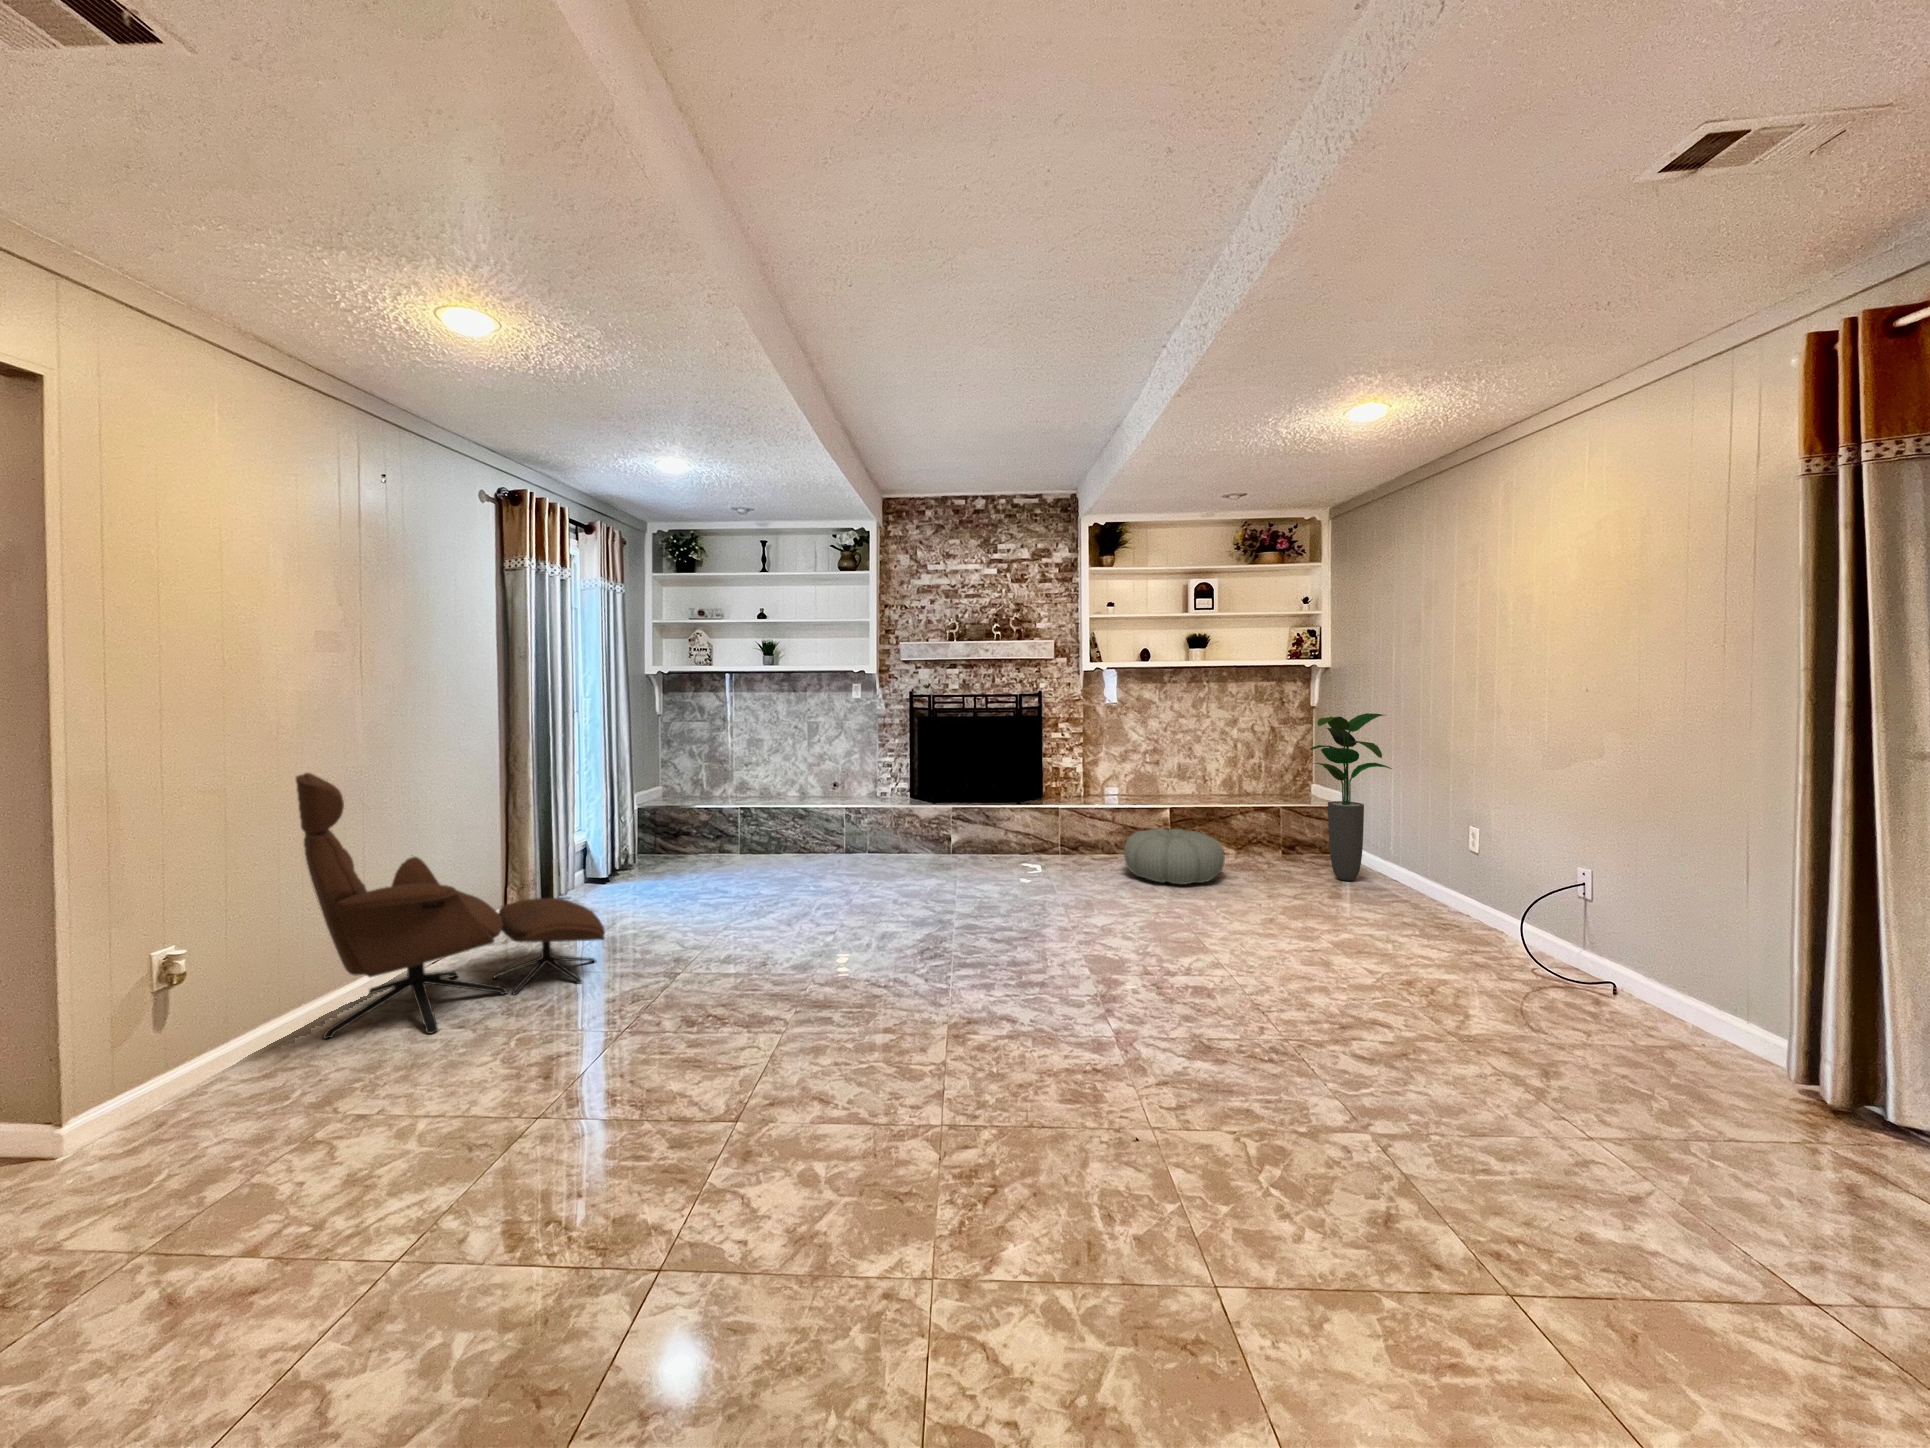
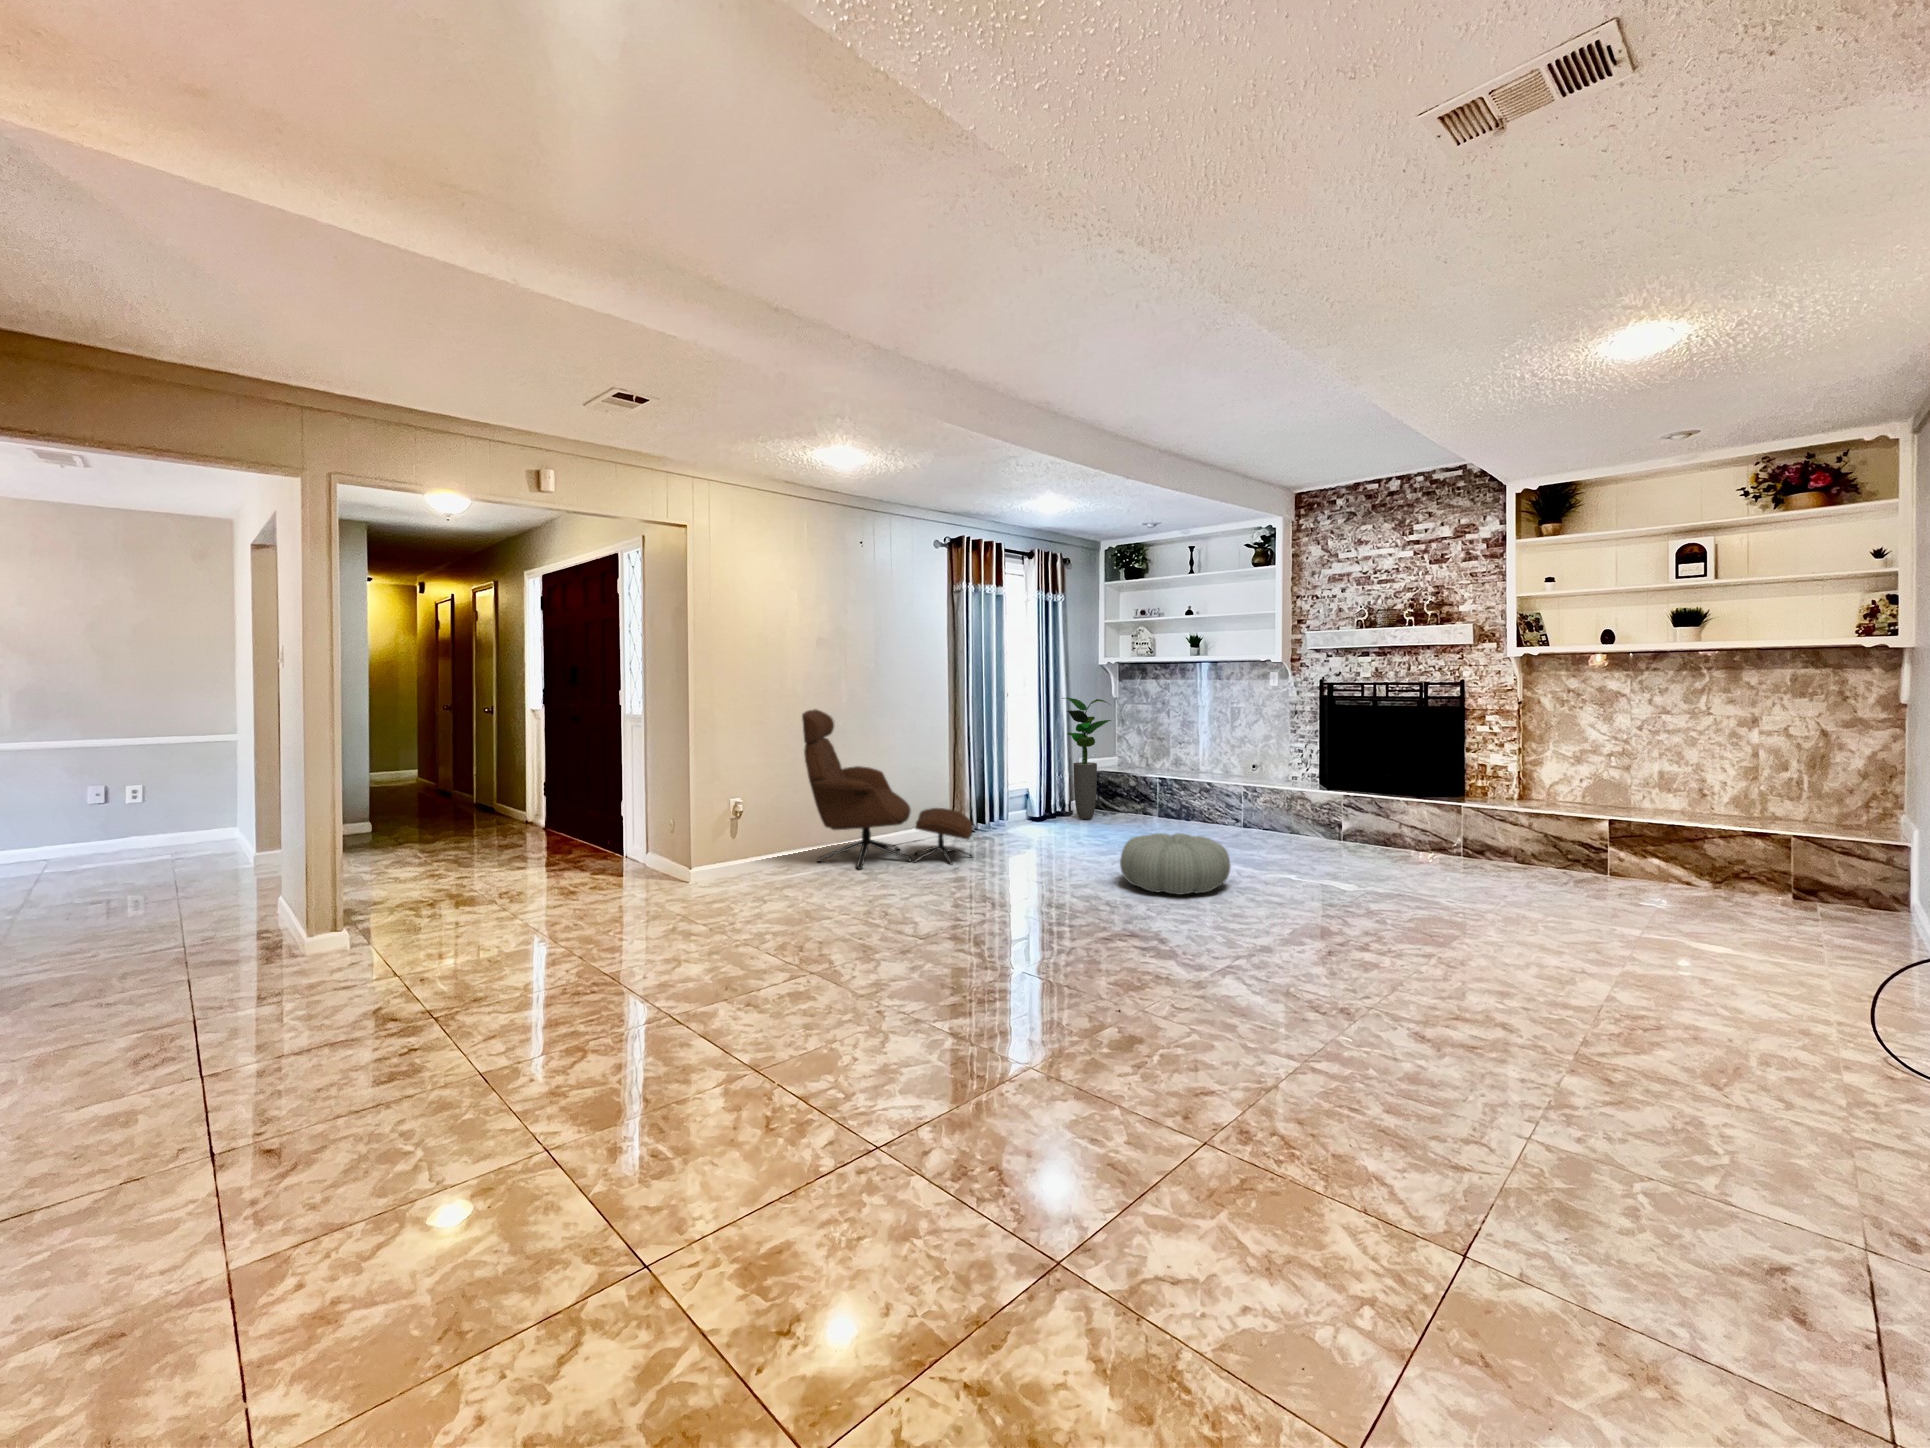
potted plant: present [1310,713,1392,881] -> present [1062,698,1111,819]
pouf: present [1124,829,1225,885] -> present [1120,833,1230,895]

